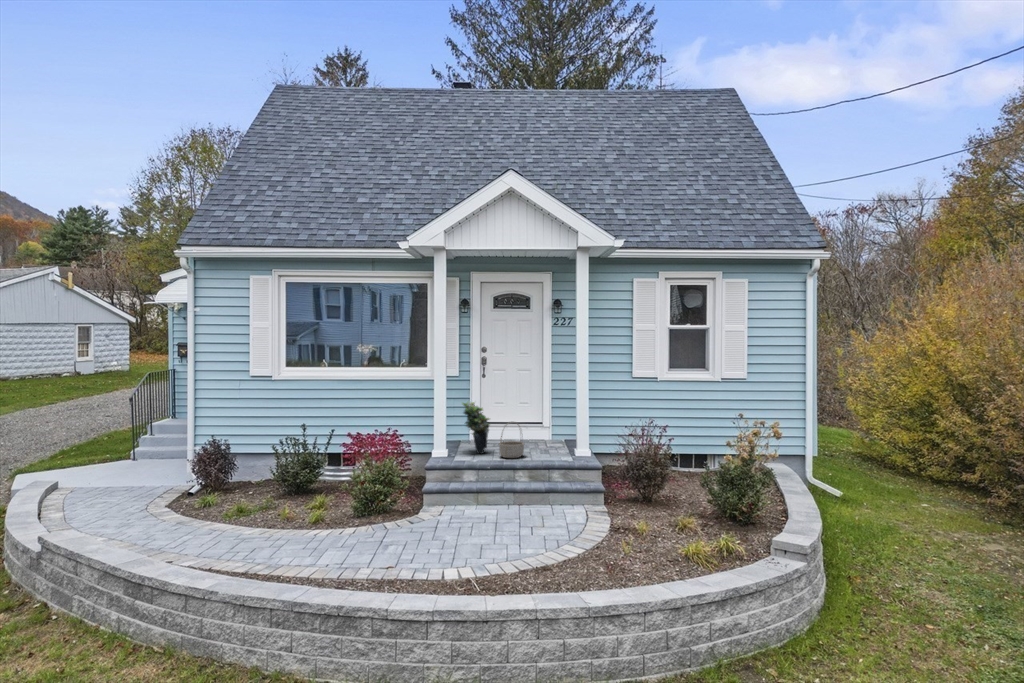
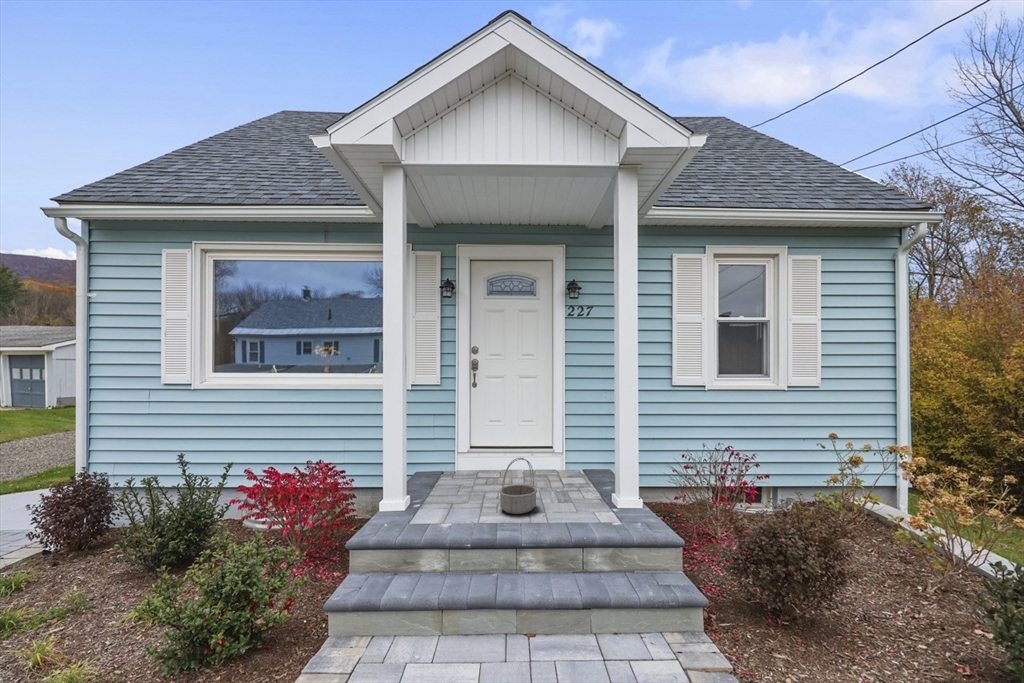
potted plant: present [462,402,490,454] -> none [443,424,487,504]

